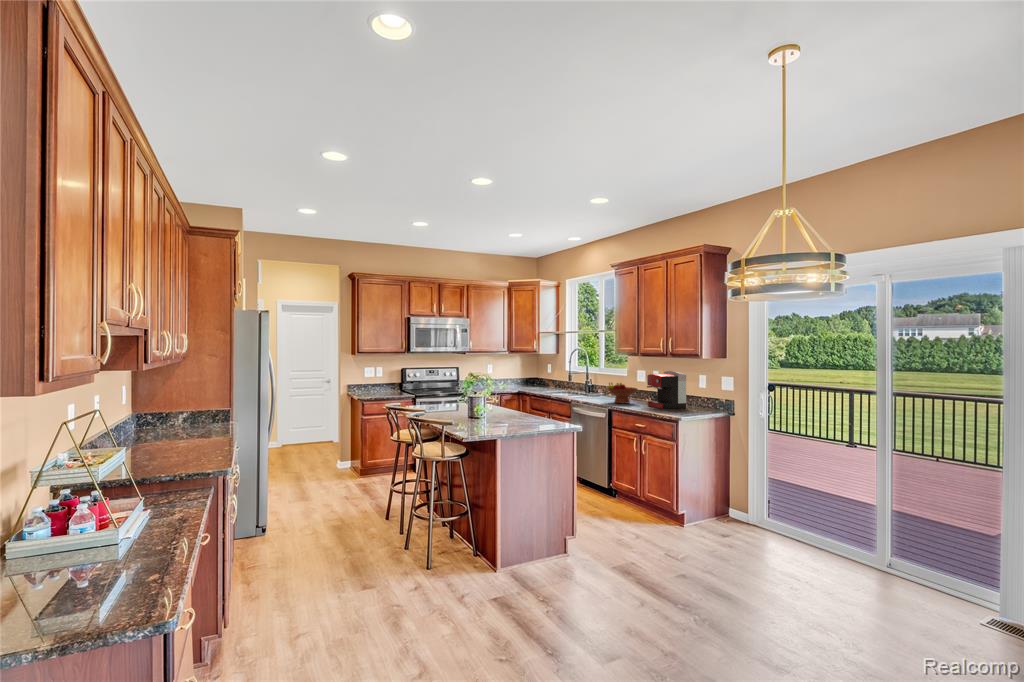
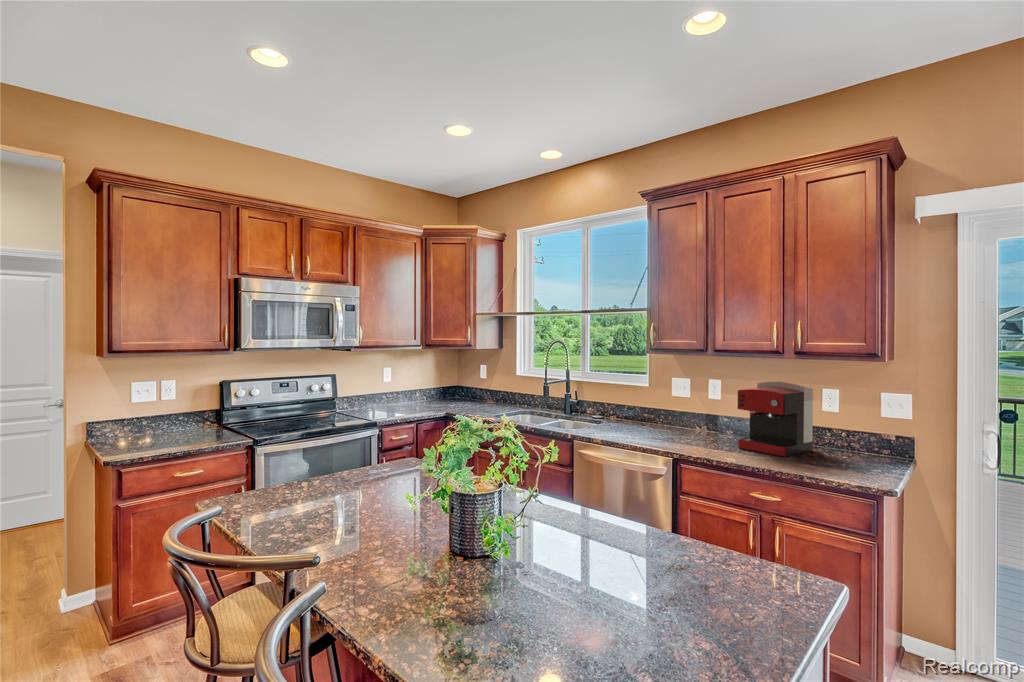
fruit bowl: present [607,383,637,403] -> none [647,403,707,443]

